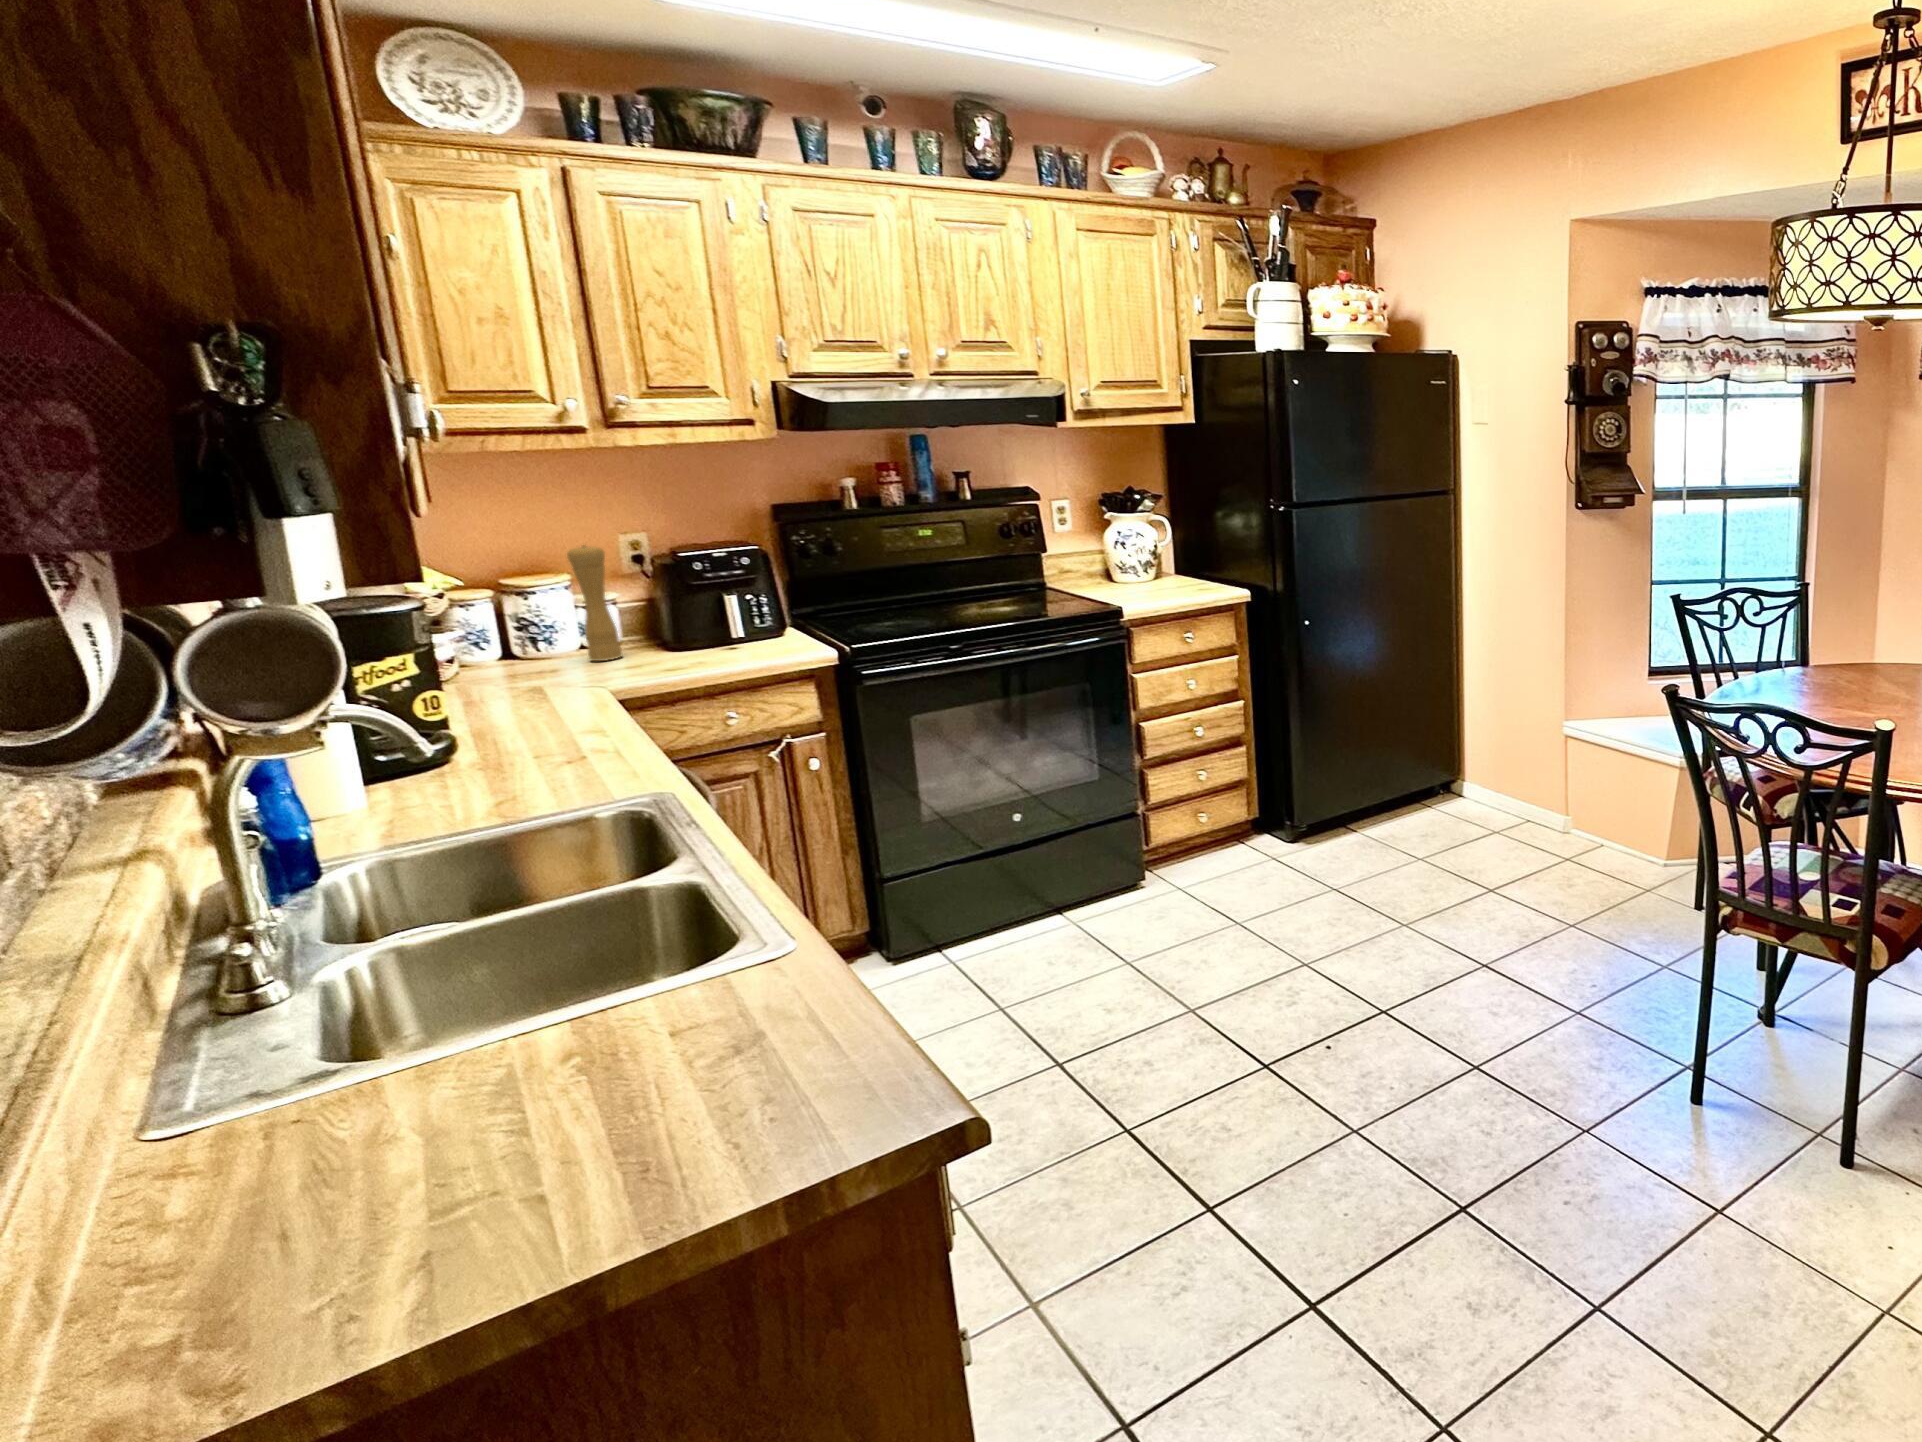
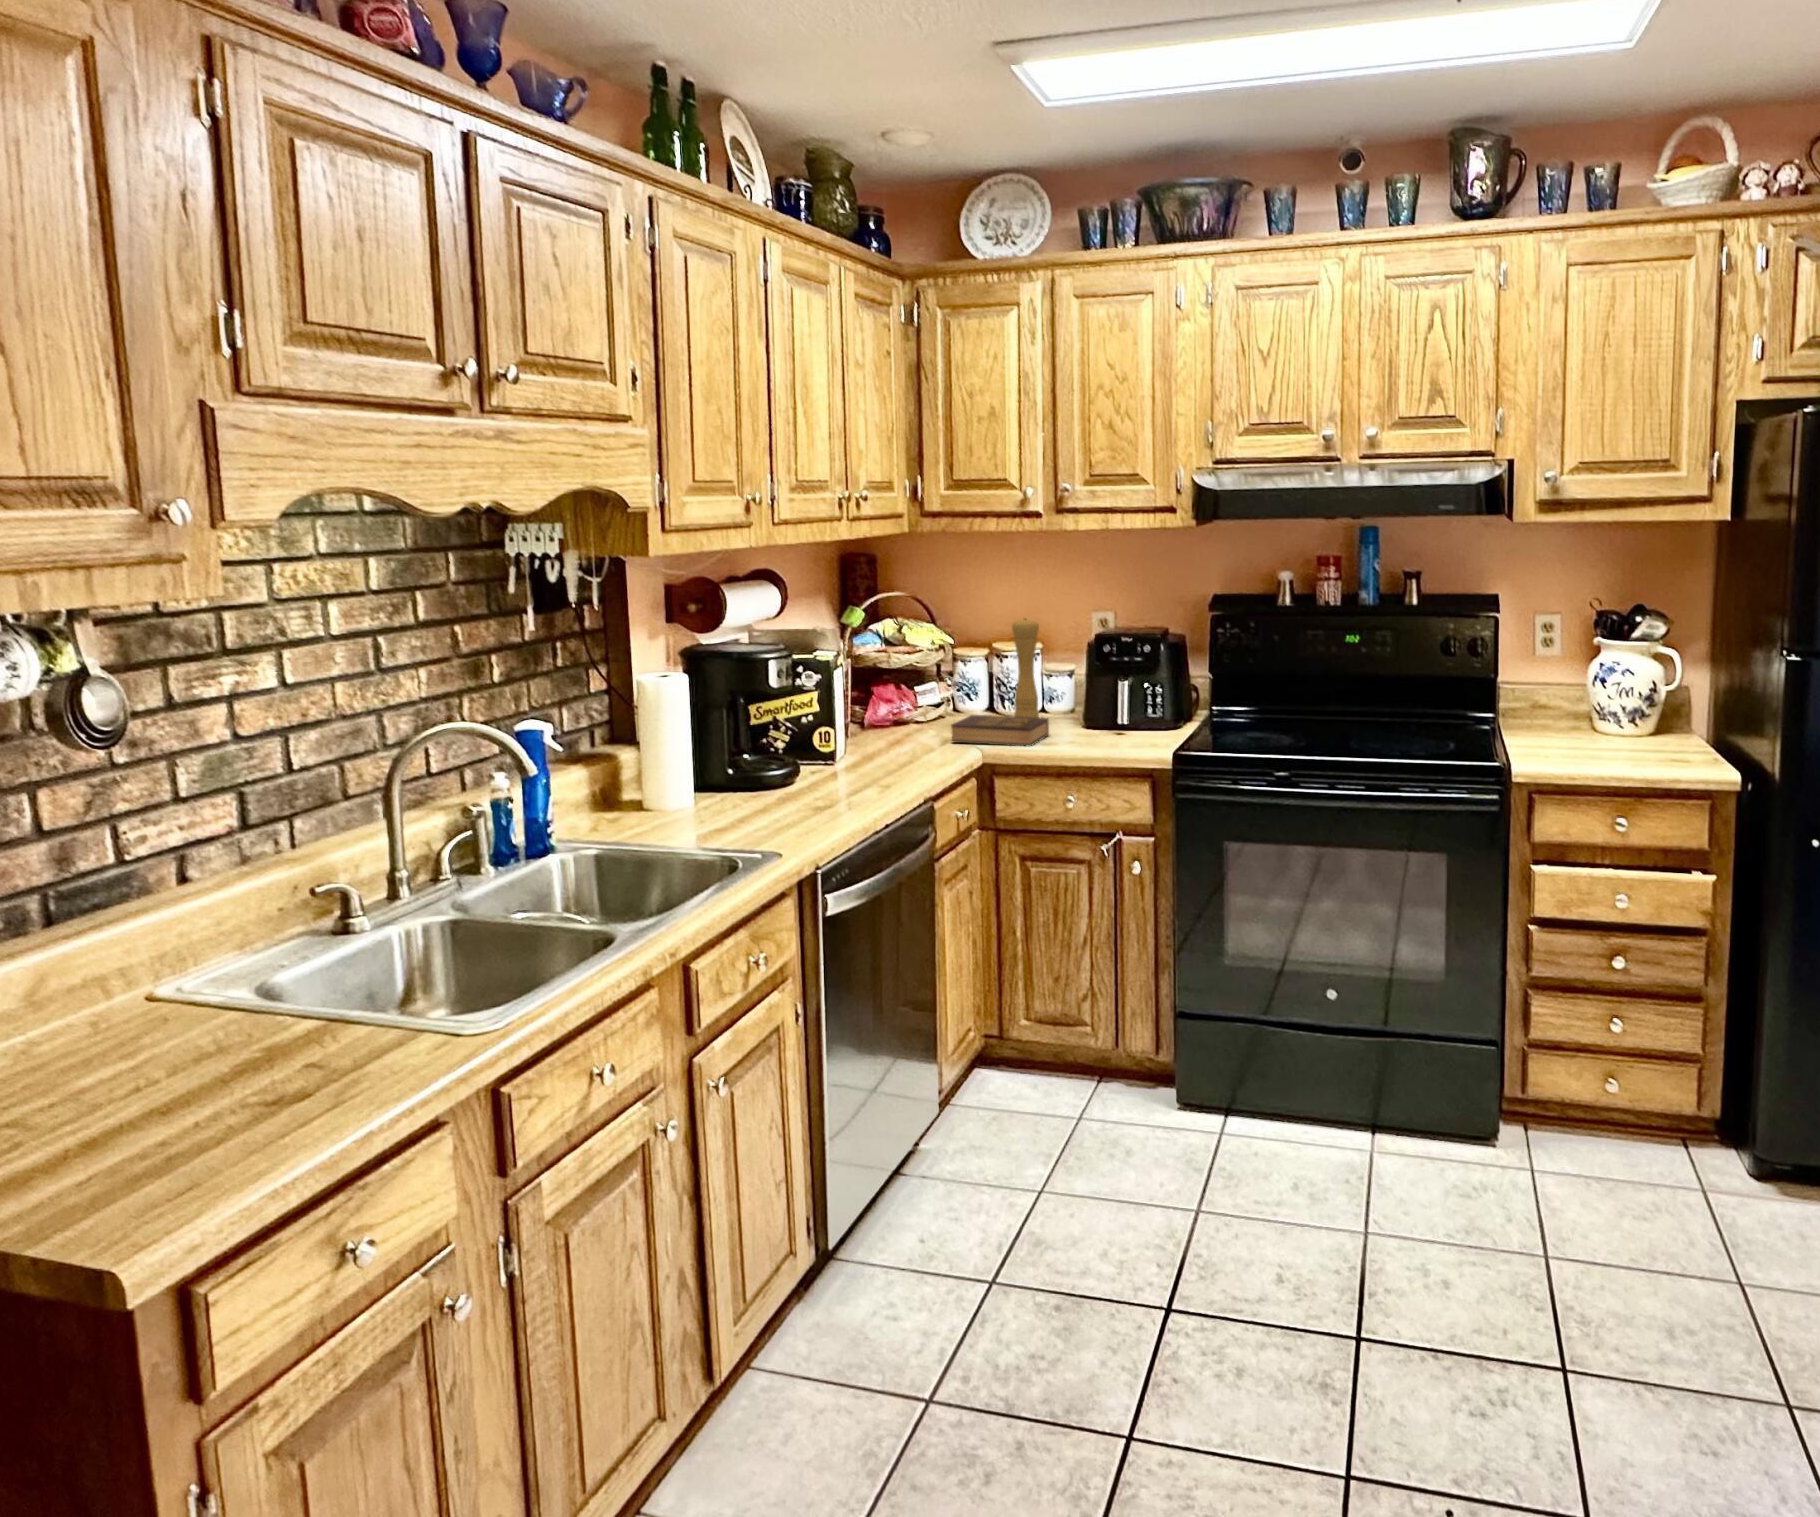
hardback book: none [543,645,661,691] -> present [951,715,1049,746]

